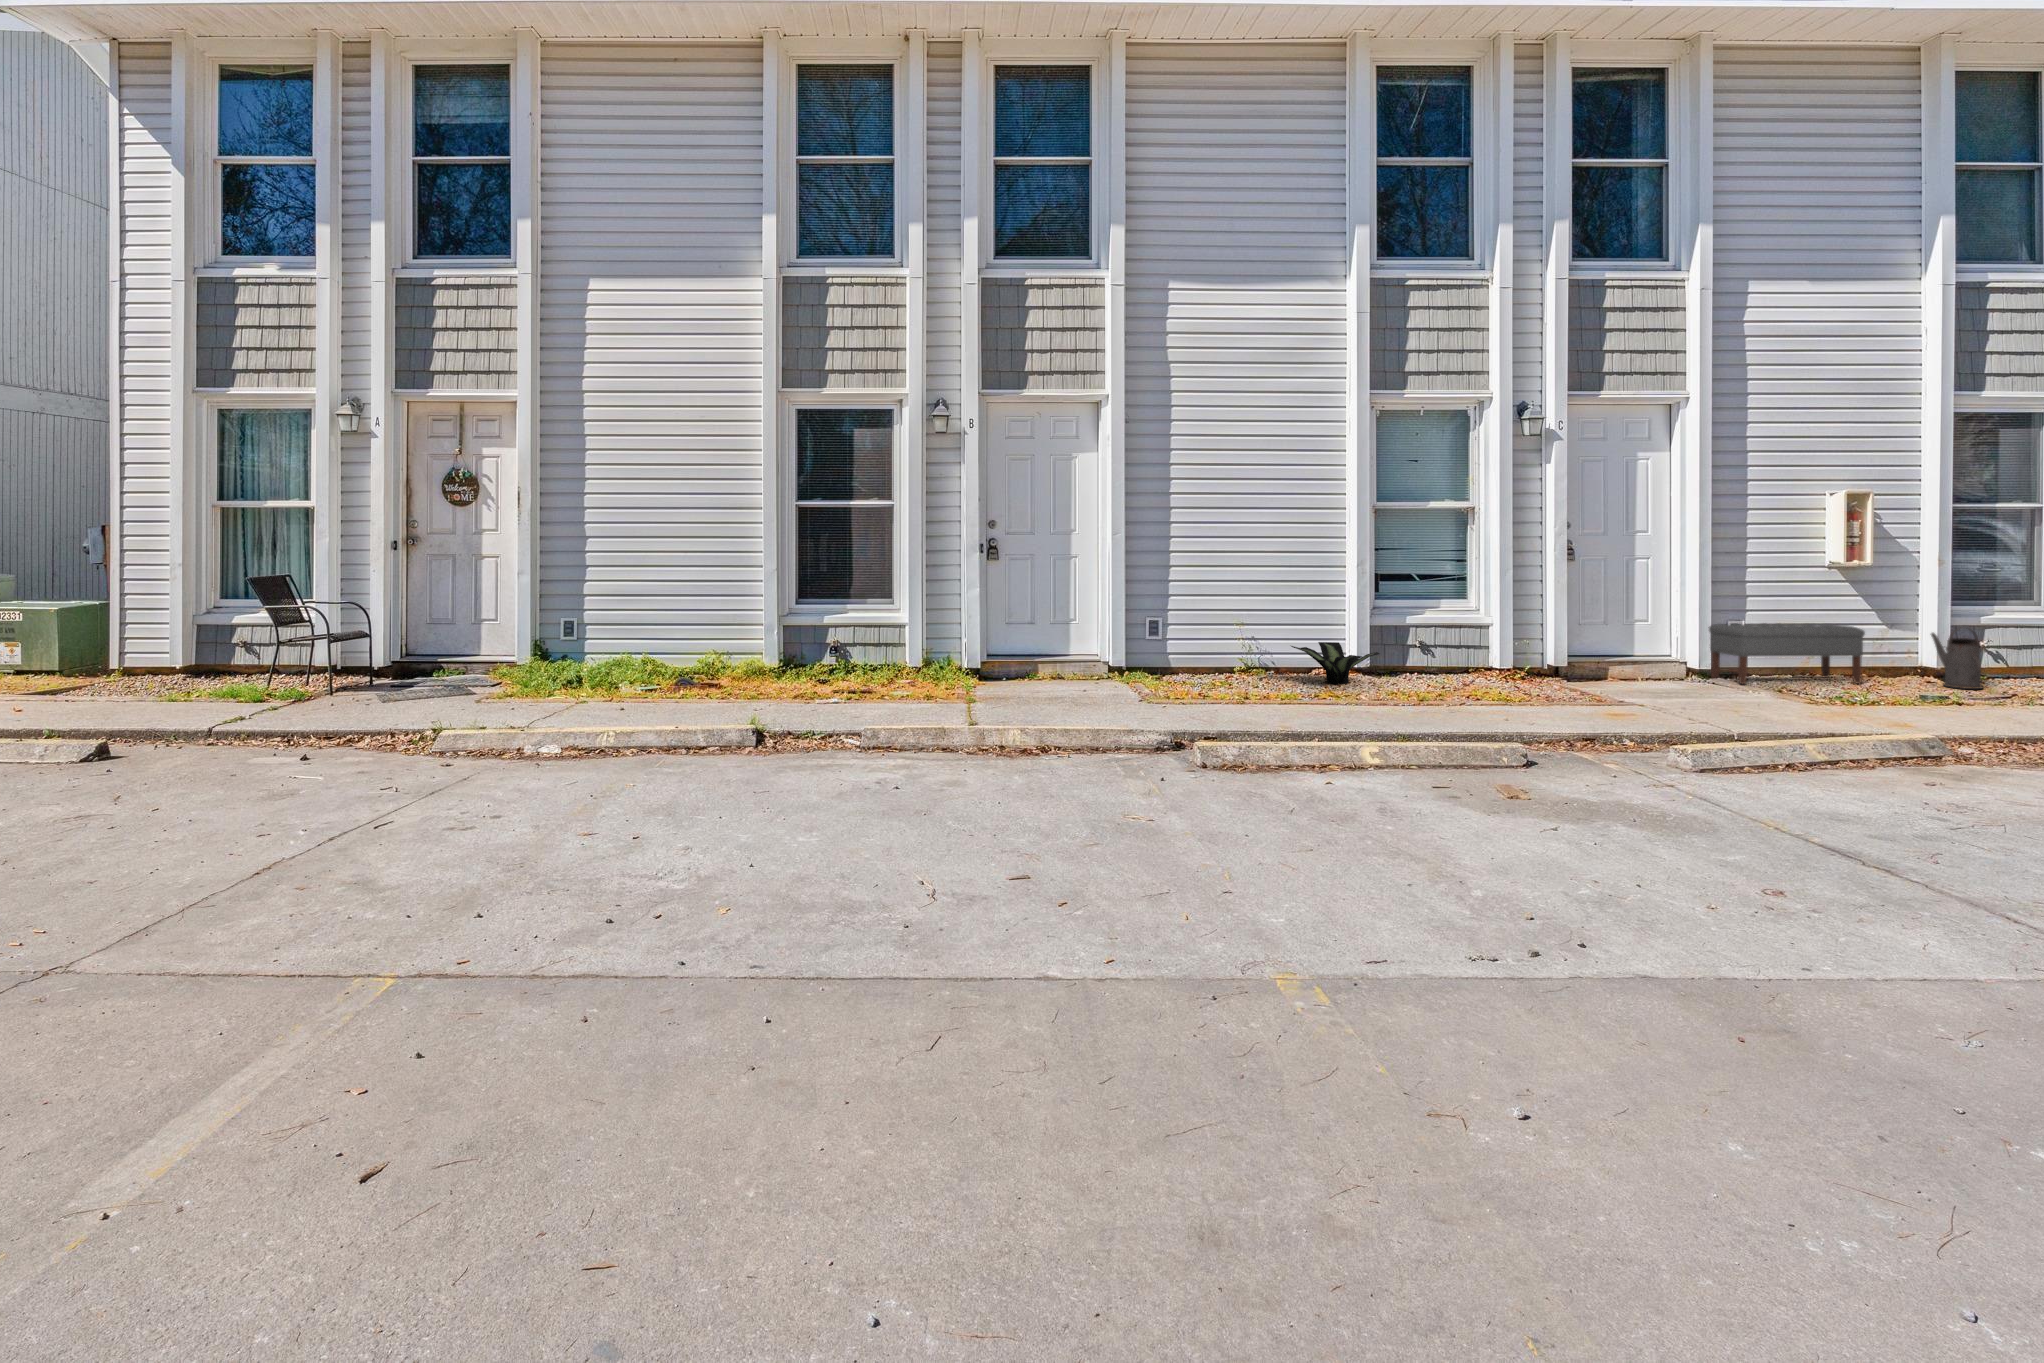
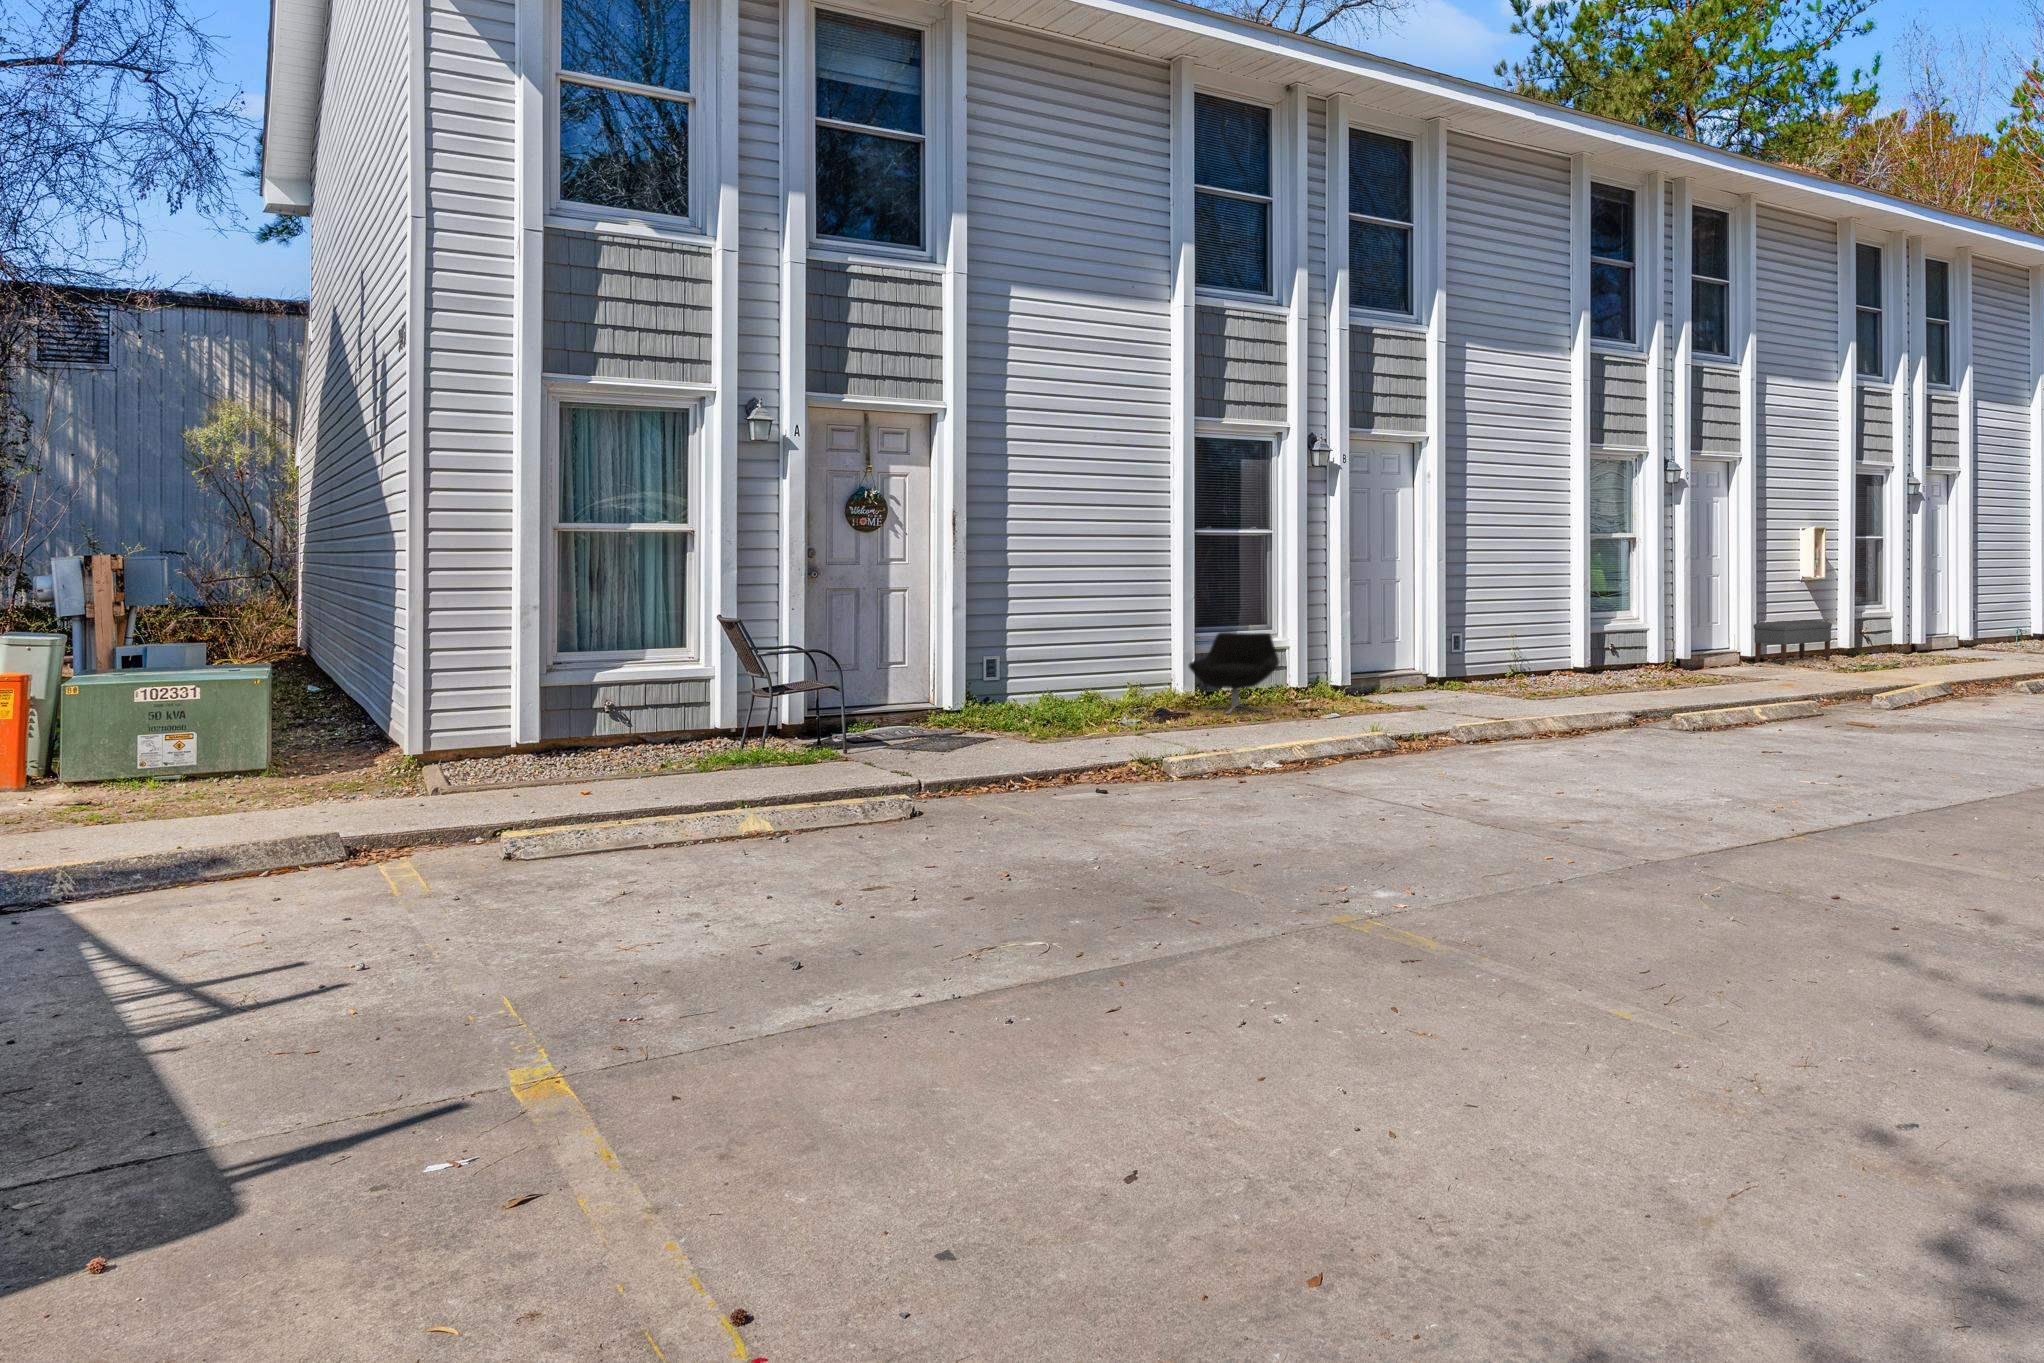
lounge chair: none [748,605,850,687] -> present [1189,632,1280,714]
watering can: present [1931,628,1983,689] -> none [1846,619,1888,660]
potted plant: present [1291,642,1380,684] -> none [1558,648,1620,681]

